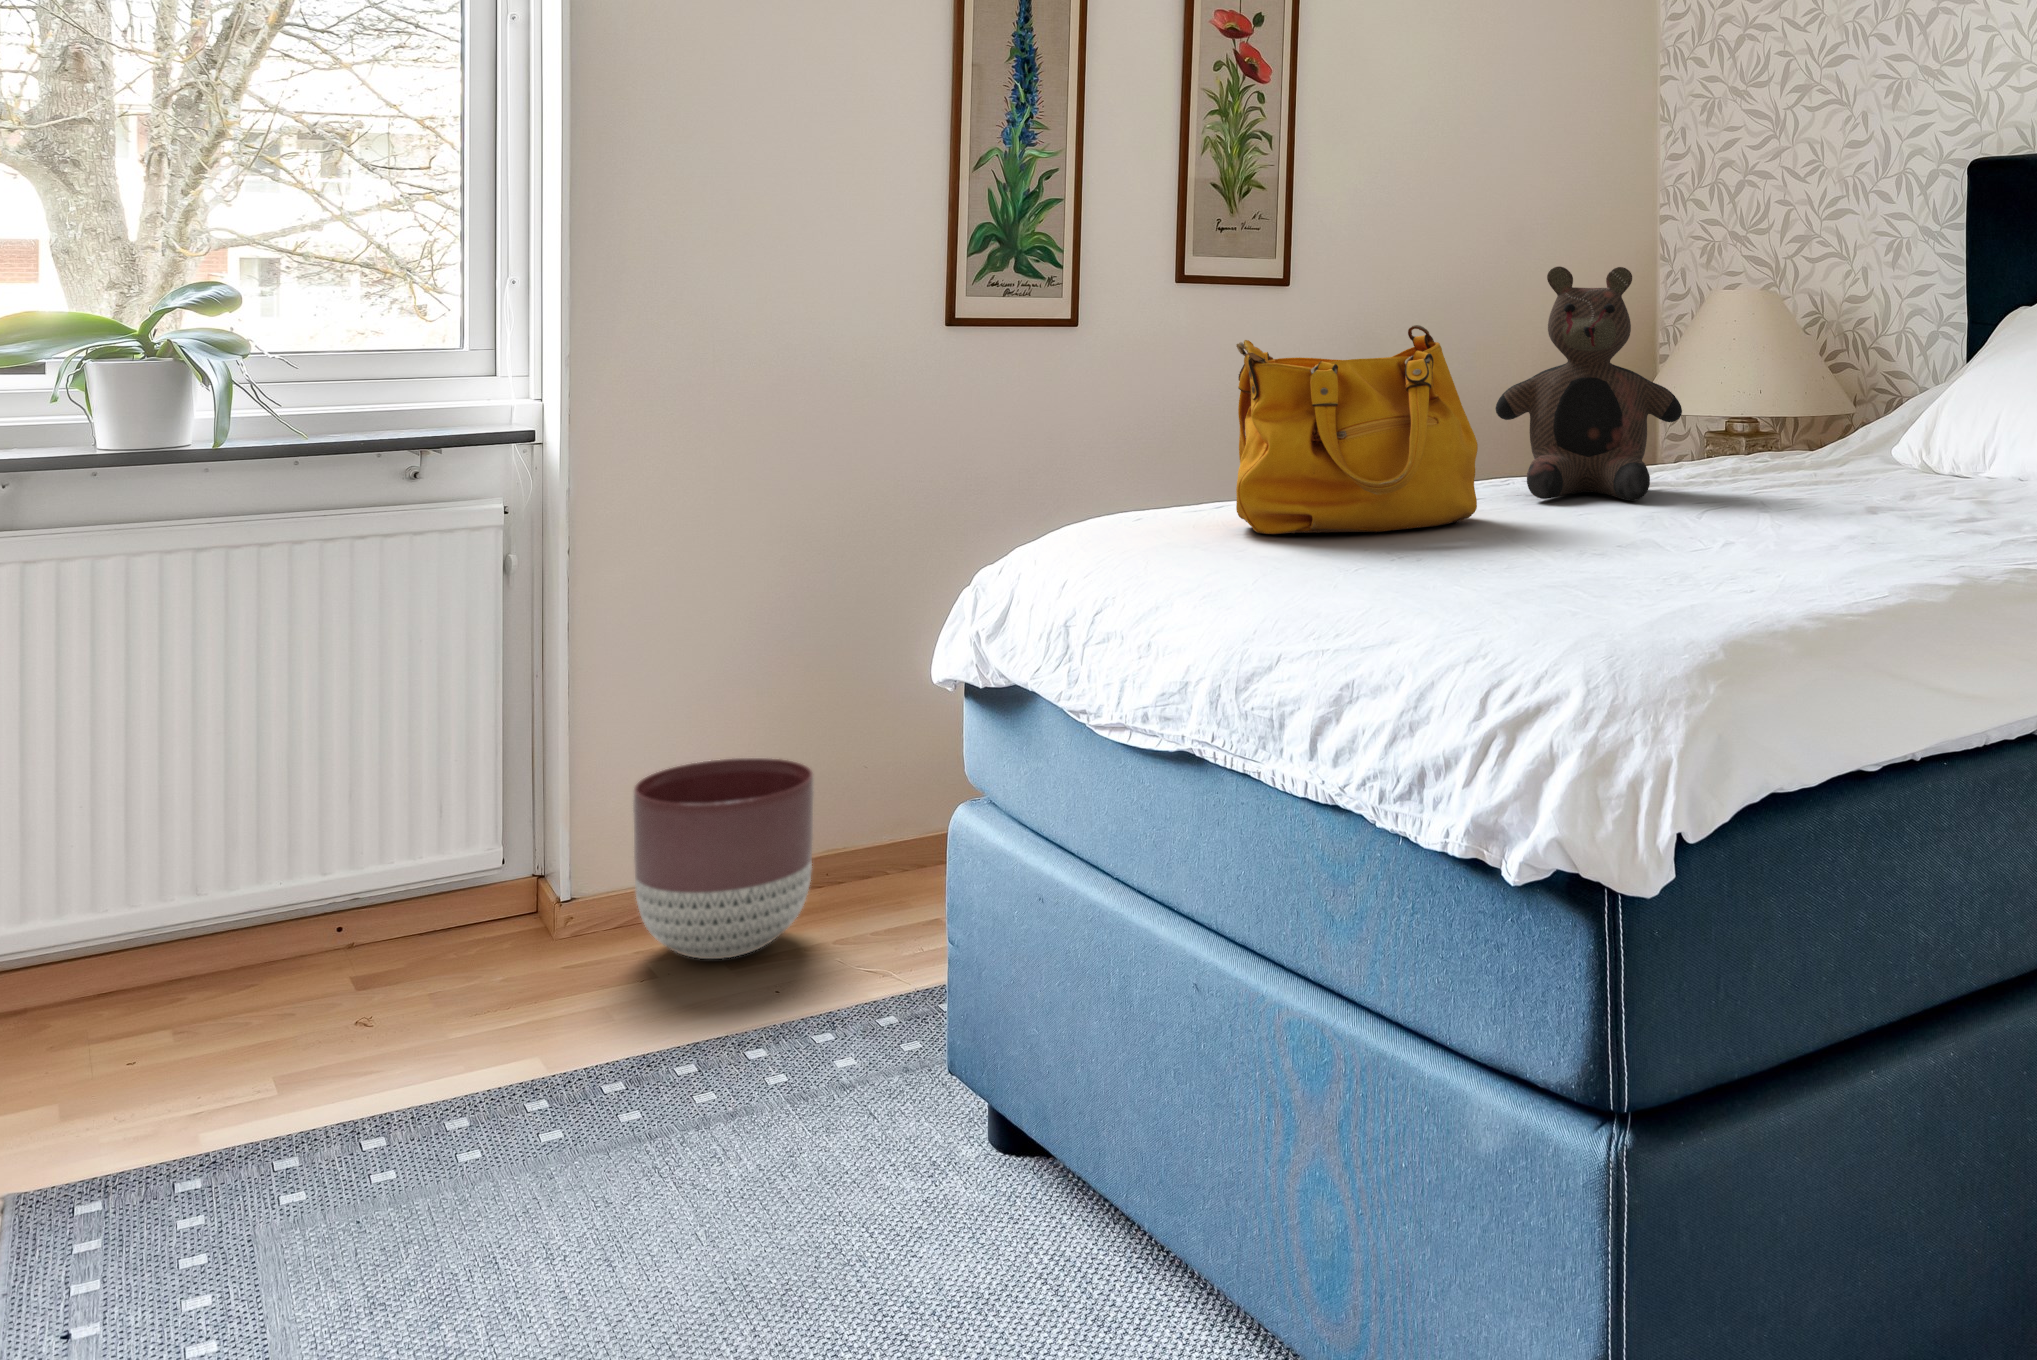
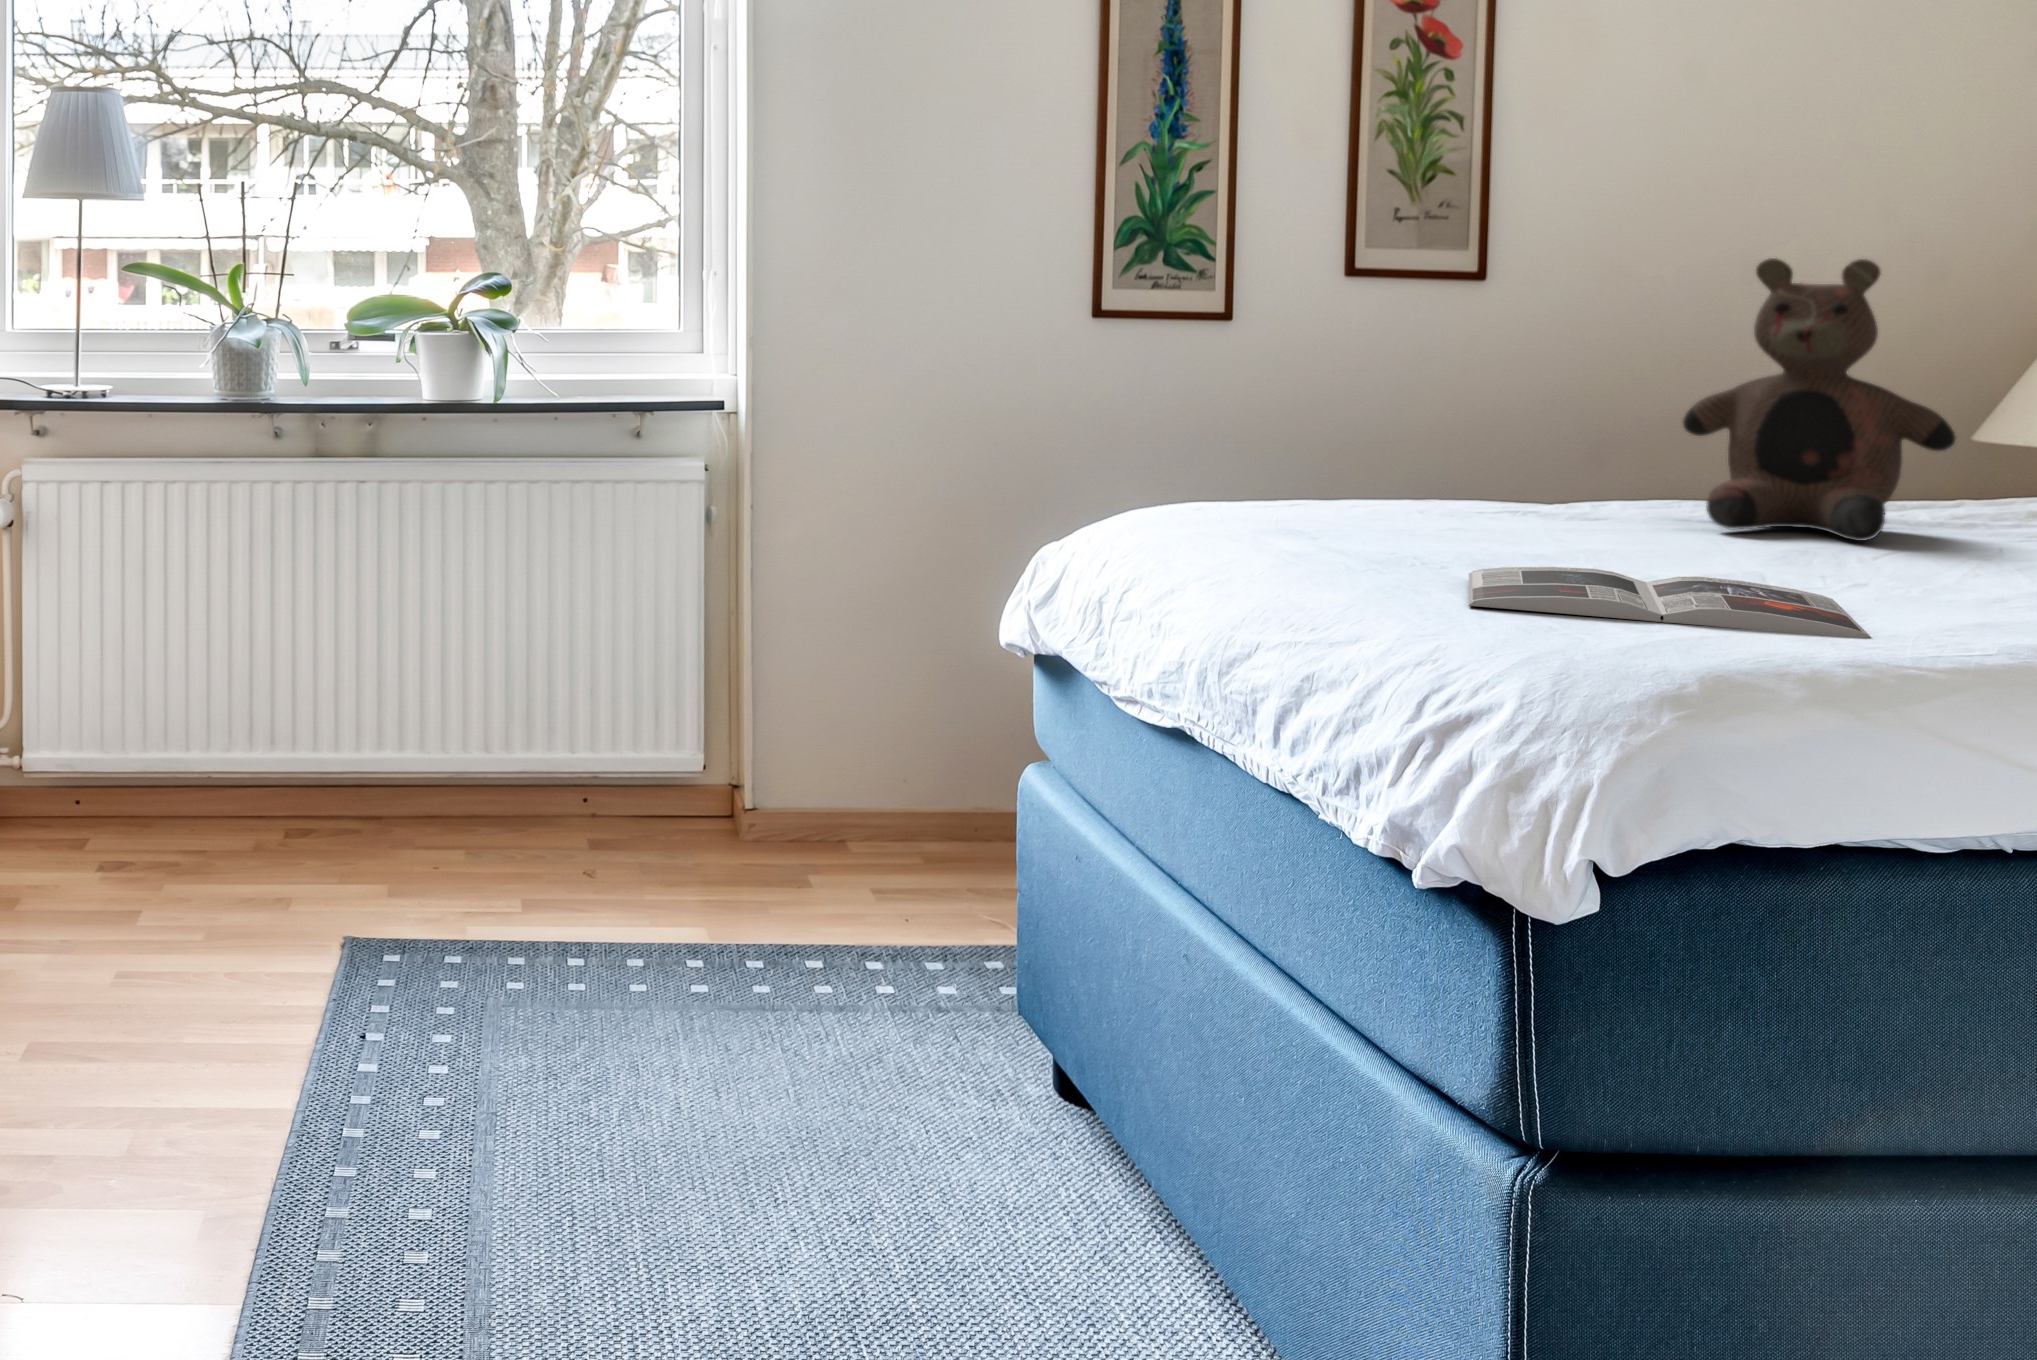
handbag: present [1236,325,1478,534] -> none [1303,321,1611,543]
magazine: none [1424,547,1749,597] -> present [1469,567,1872,638]
planter: present [633,758,814,959] -> none [786,696,940,872]

